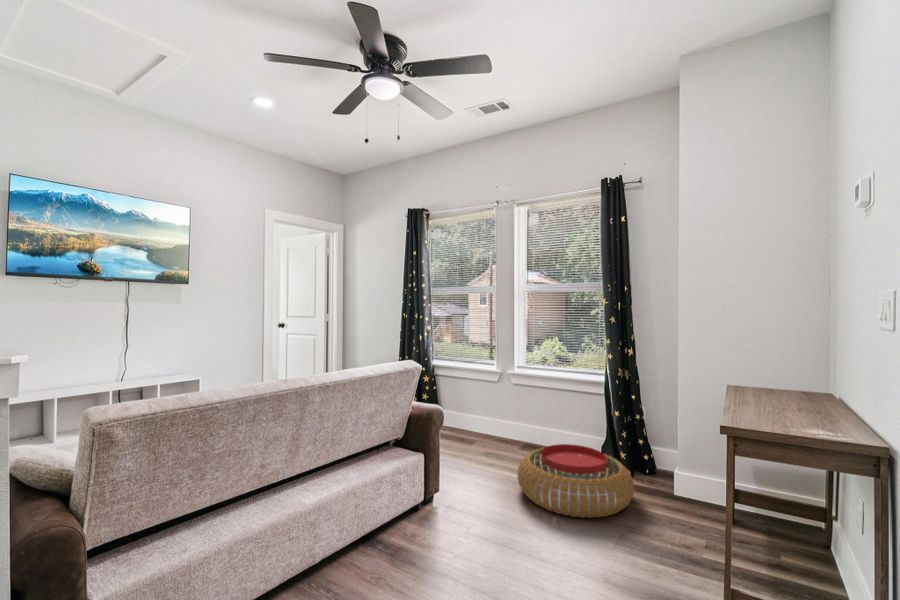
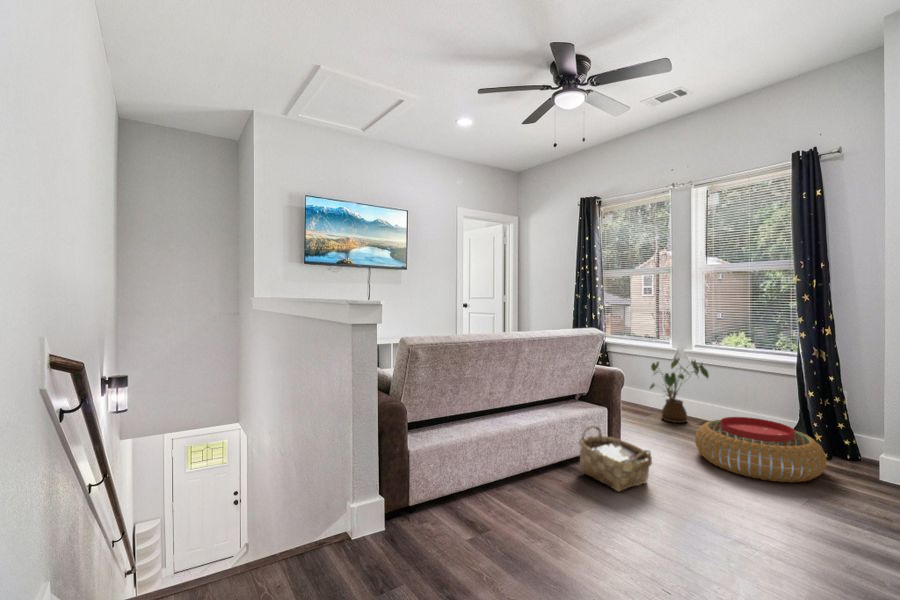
house plant: none [474,380,530,449] -> present [650,358,709,423]
woven basket: none [389,481,472,570] -> present [579,426,652,491]

